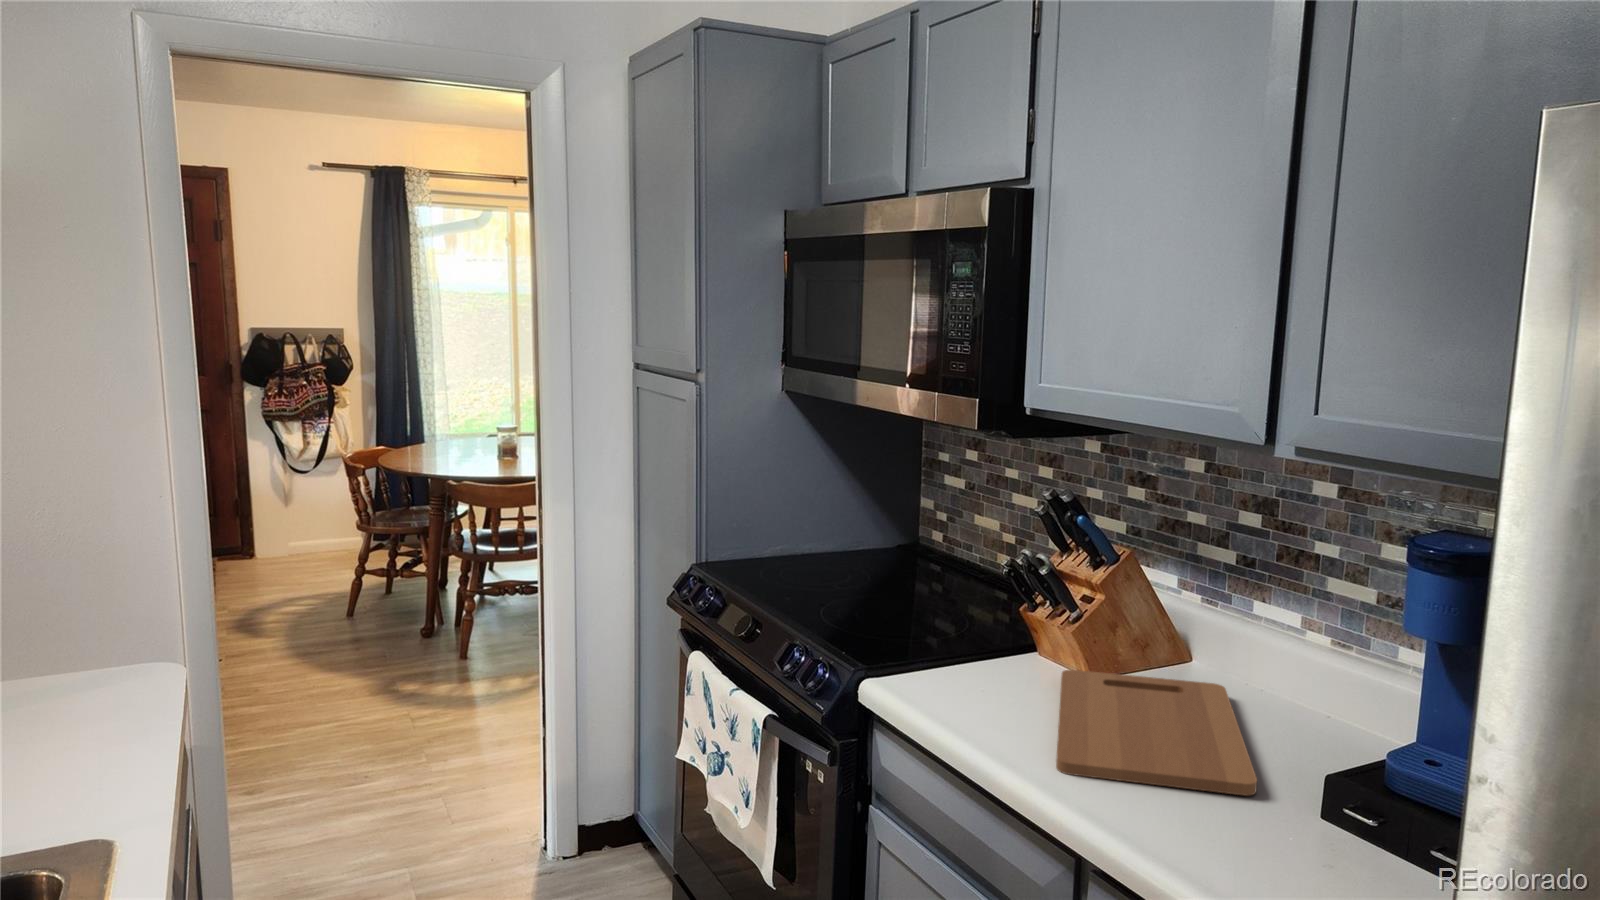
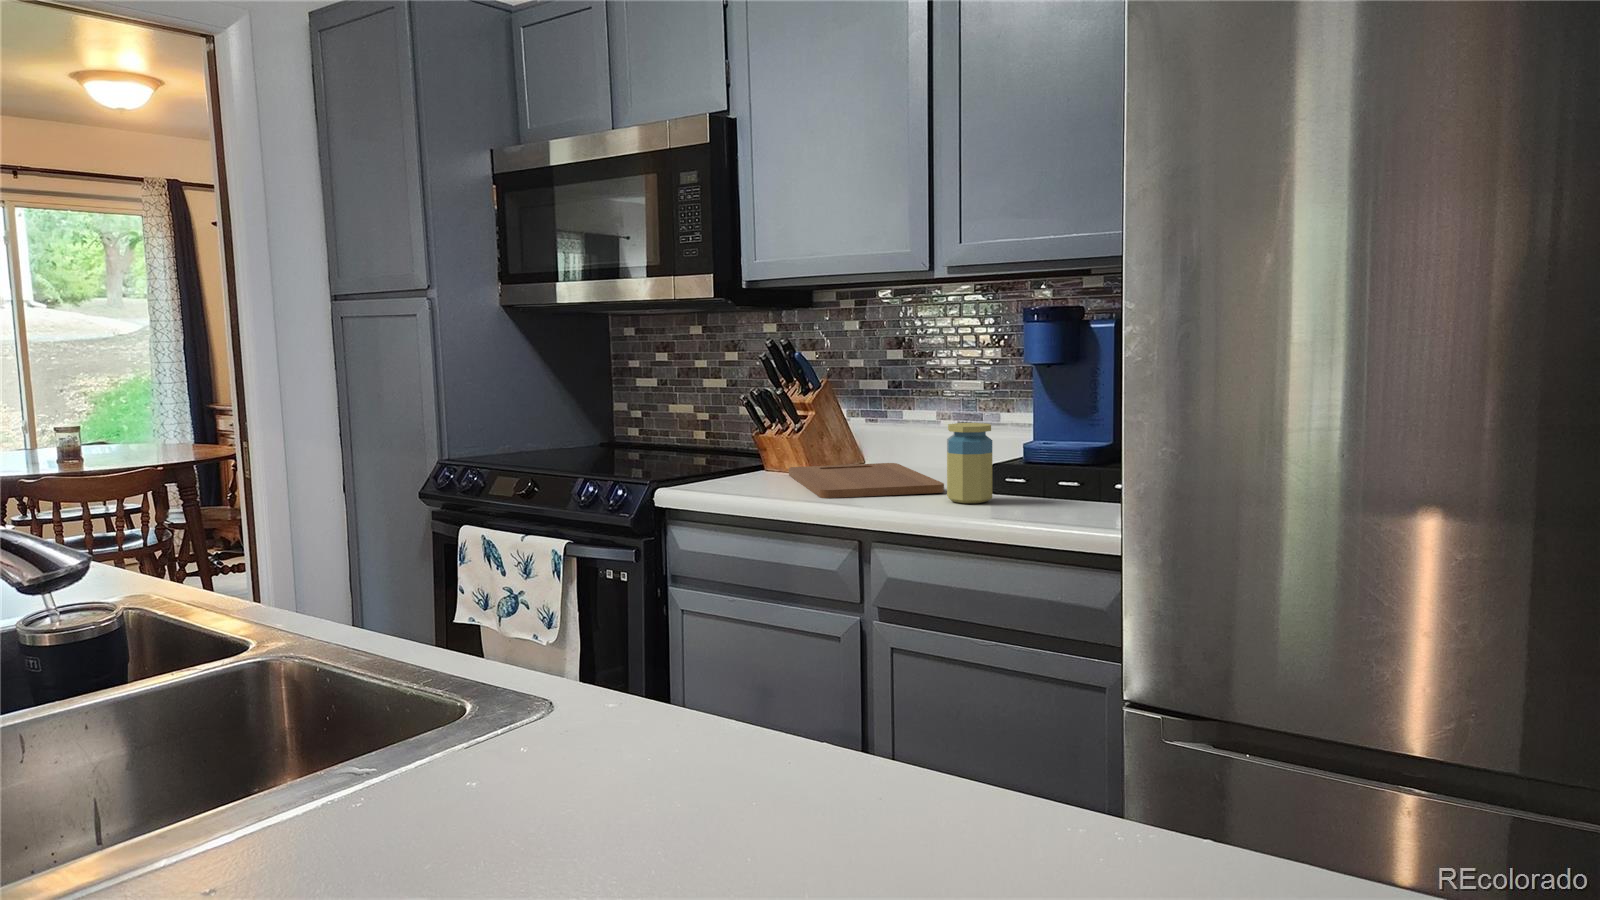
jar: none [1244,709,1328,852] -> present [947,423,992,503]

